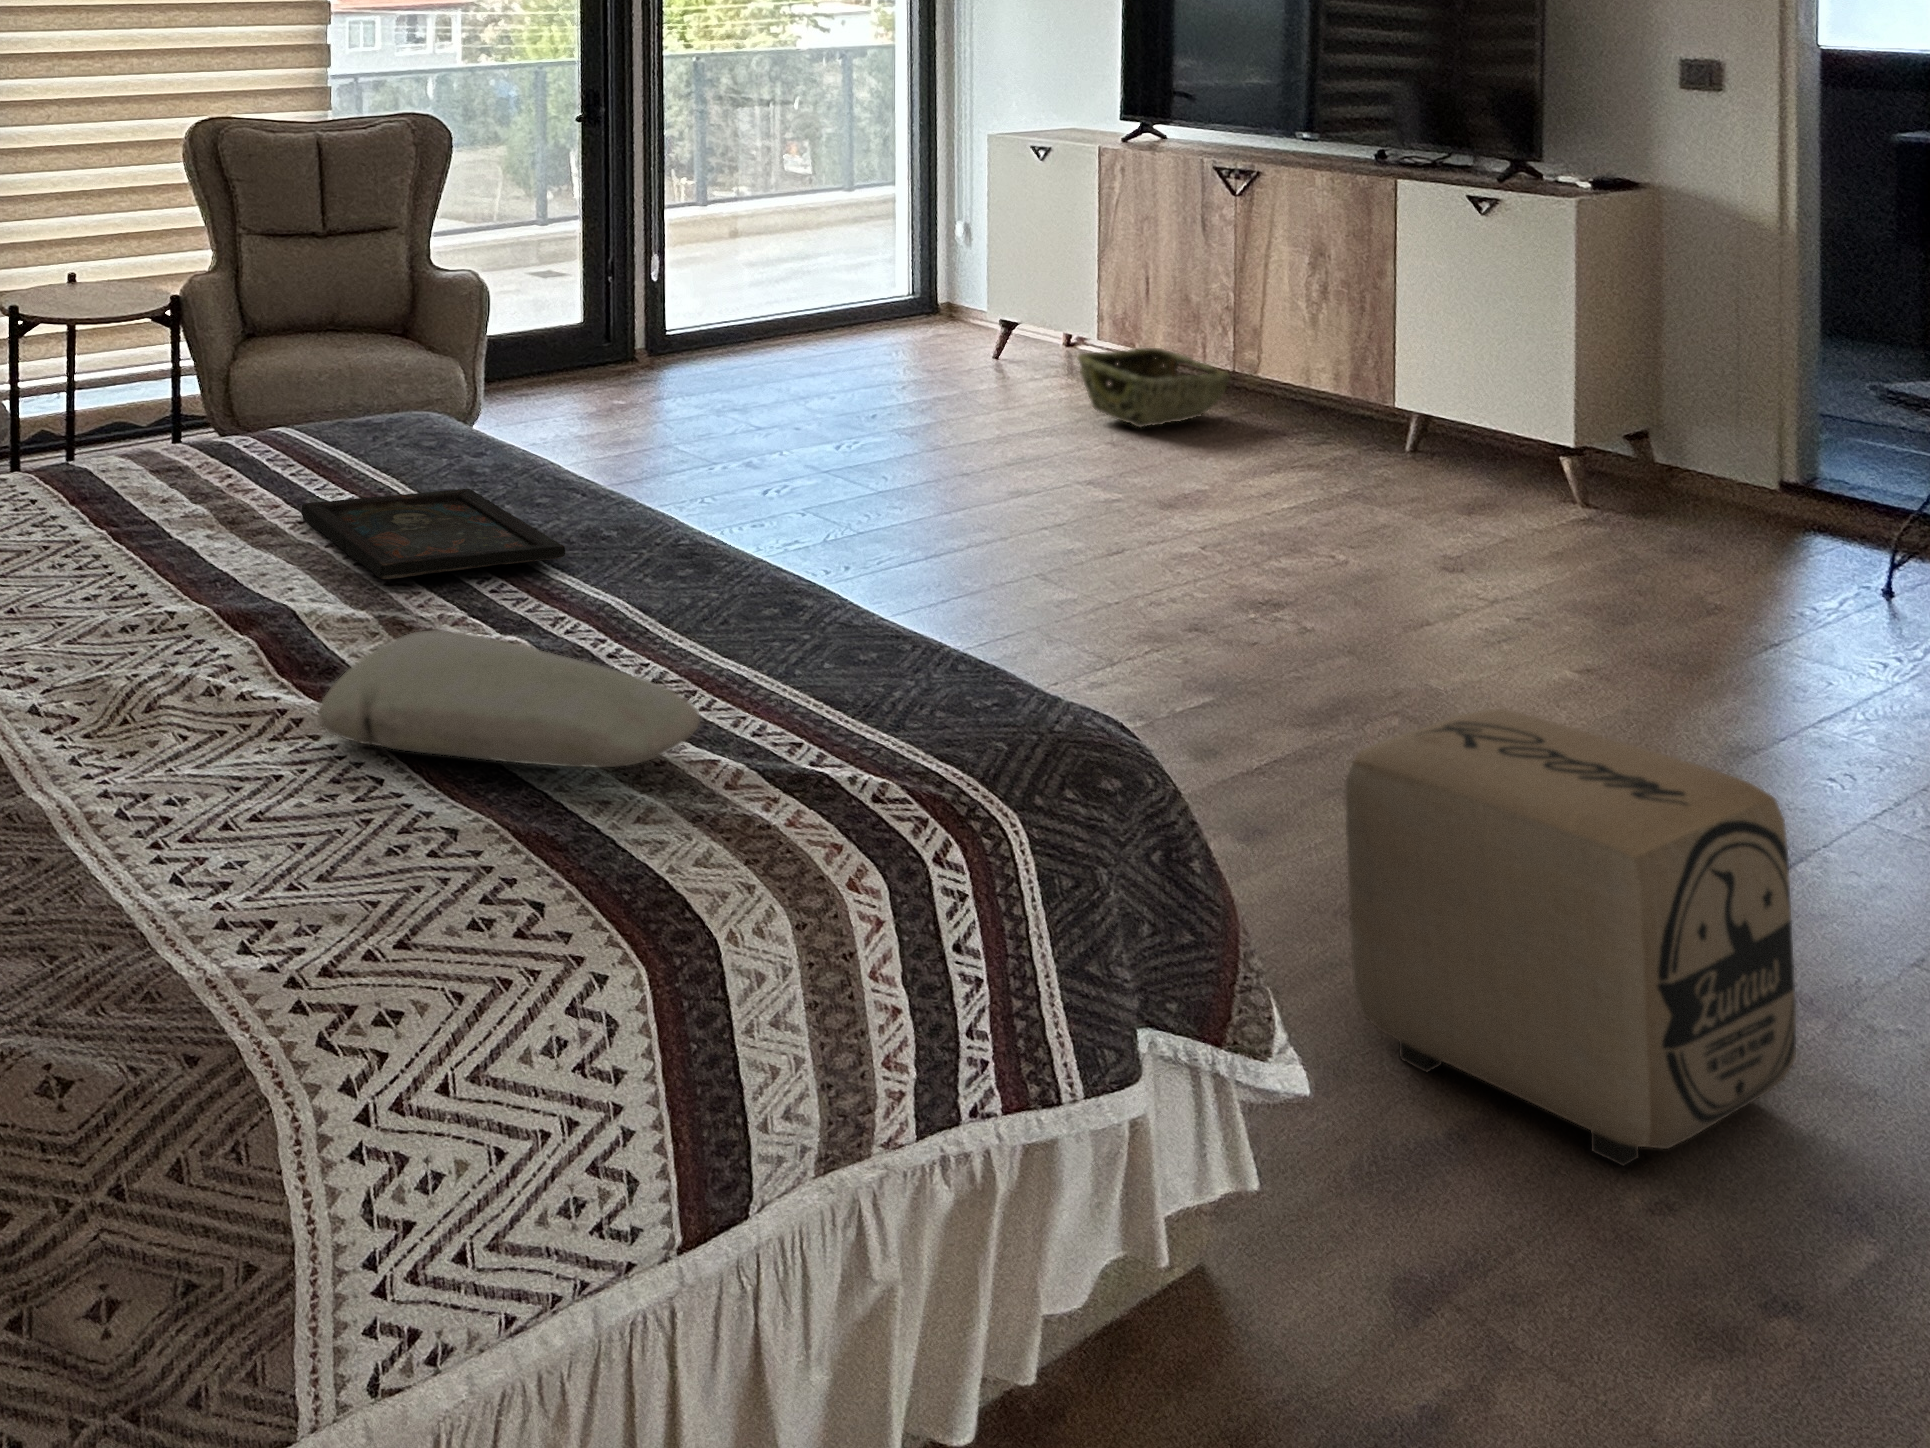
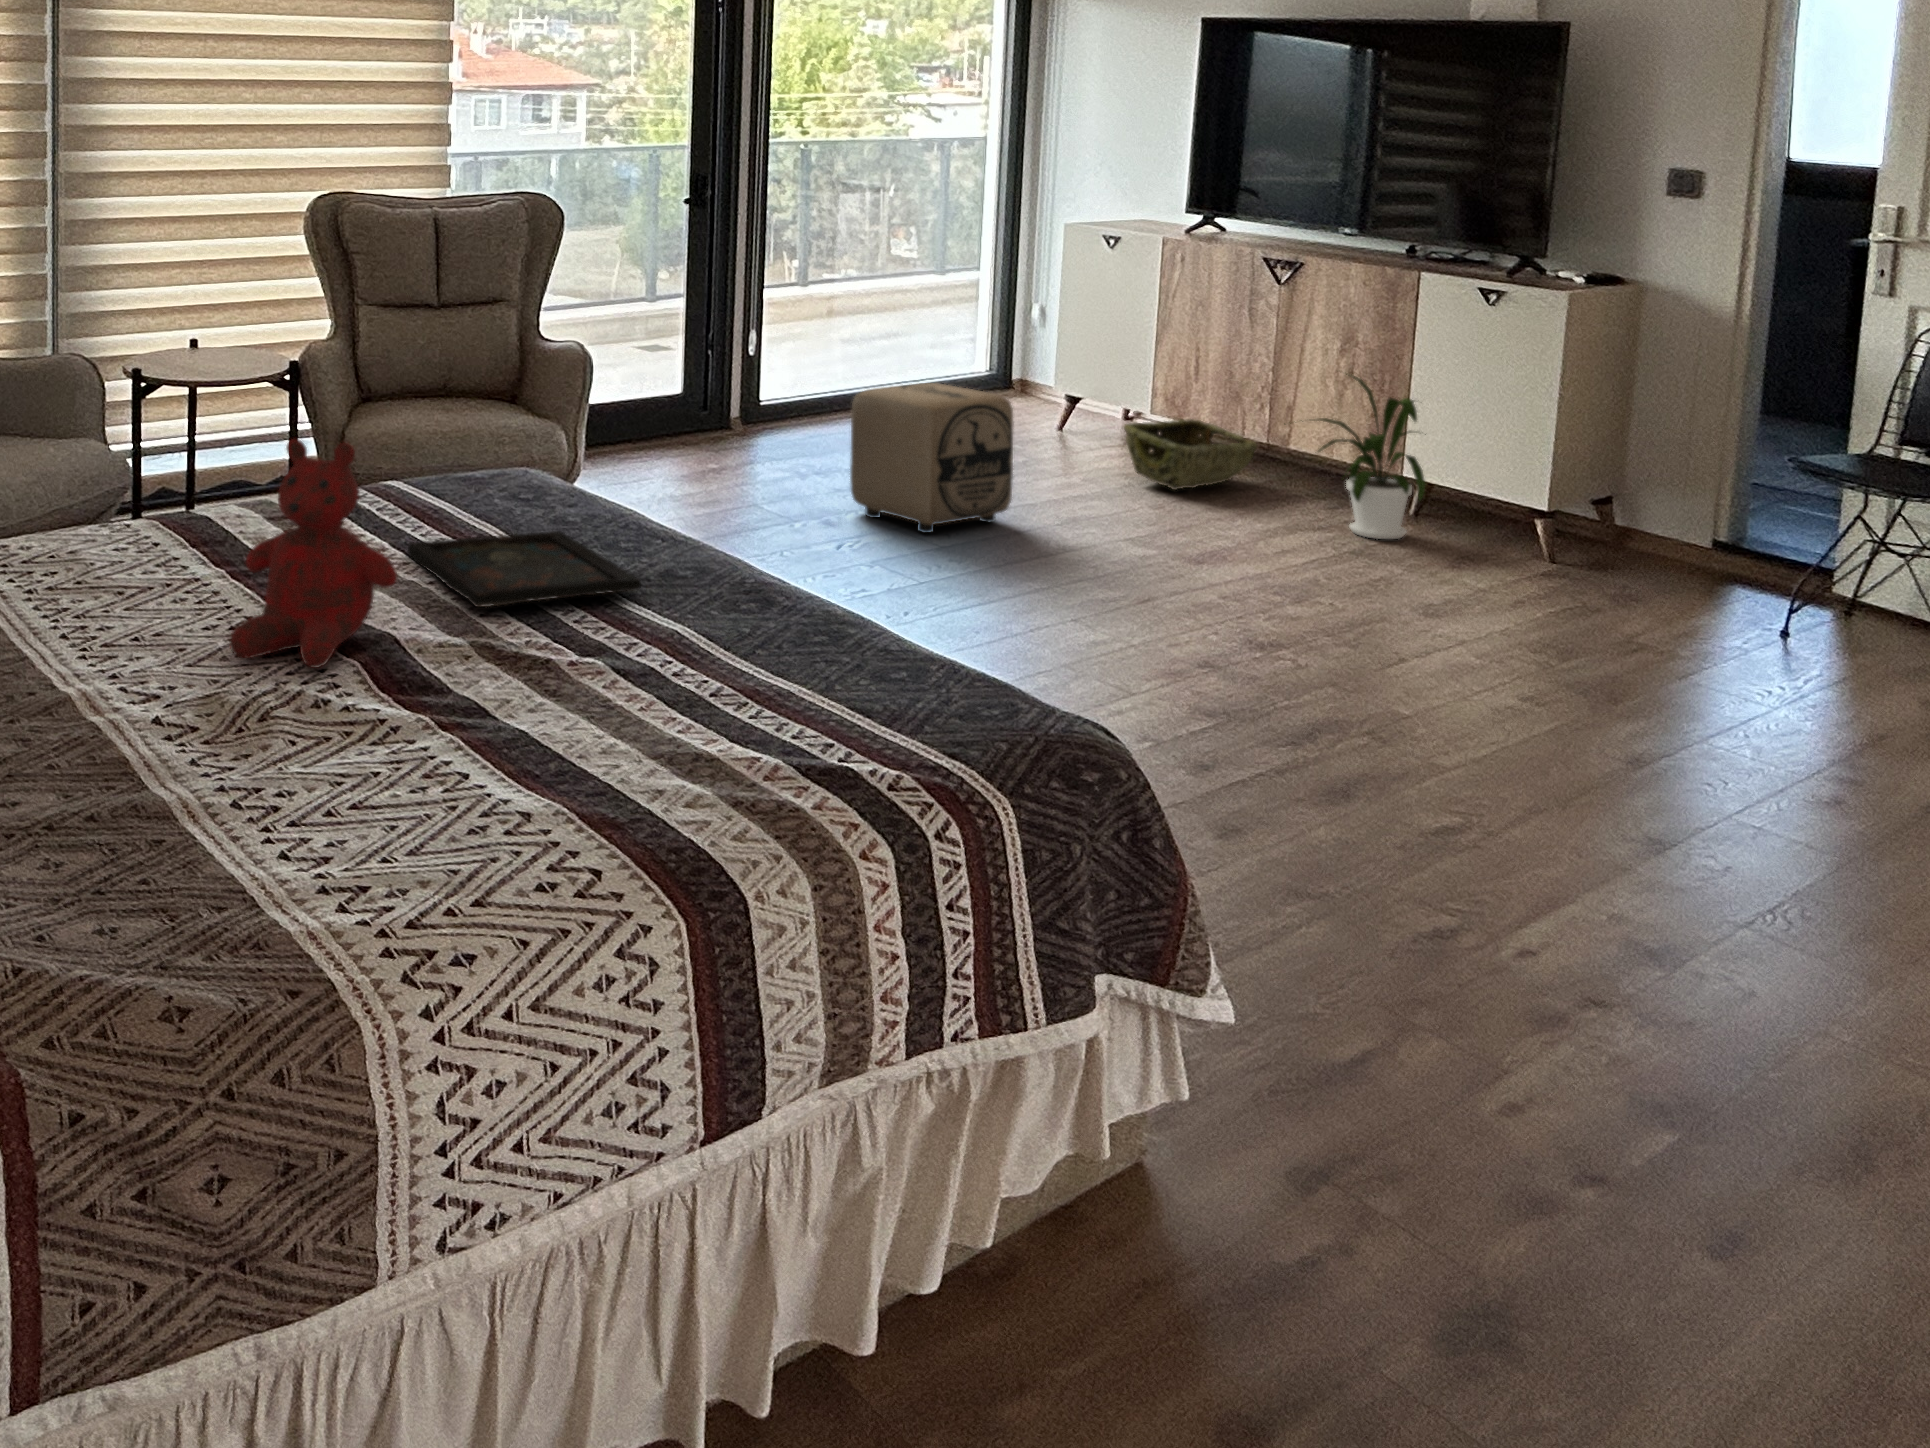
house plant: none [1259,291,1432,482] -> present [1317,374,1426,539]
teddy bear: none [108,391,293,652] -> present [229,439,397,668]
pillow: present [318,631,700,768] -> none [414,648,745,760]
ottoman: present [1346,709,1796,1166] -> present [850,383,1014,533]

